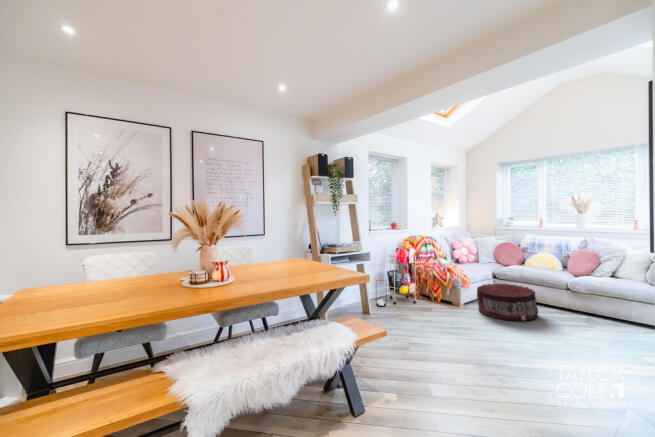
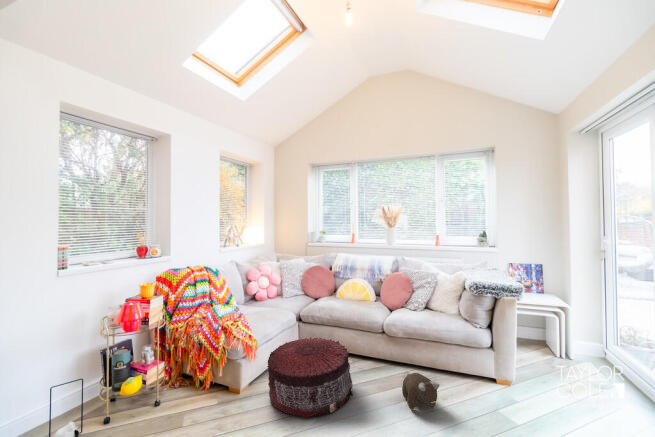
plush toy: none [580,309,611,332] -> present [402,373,439,410]

